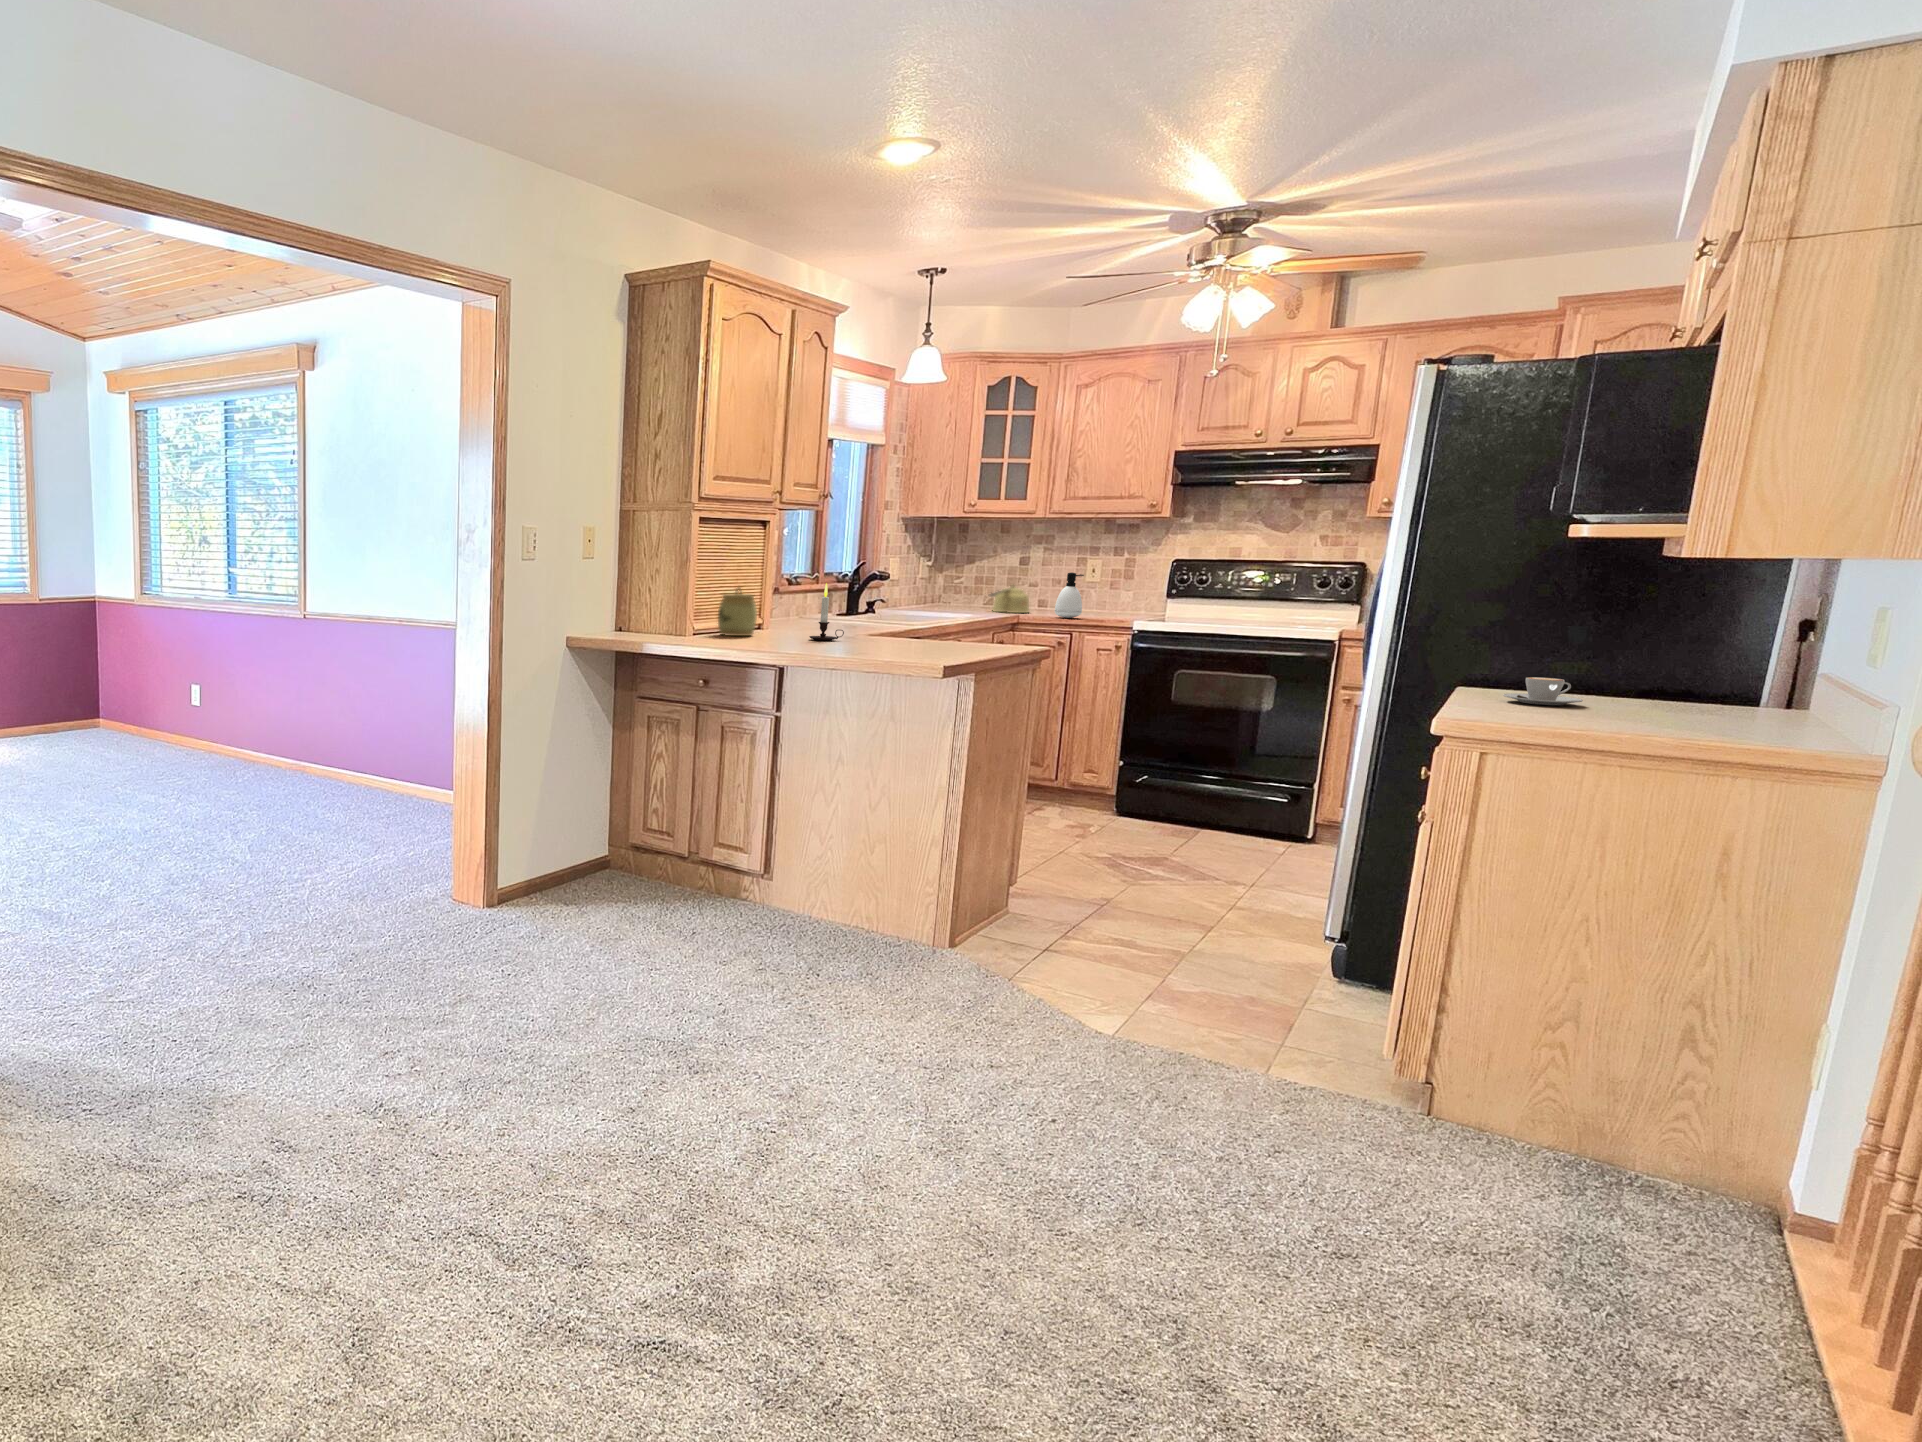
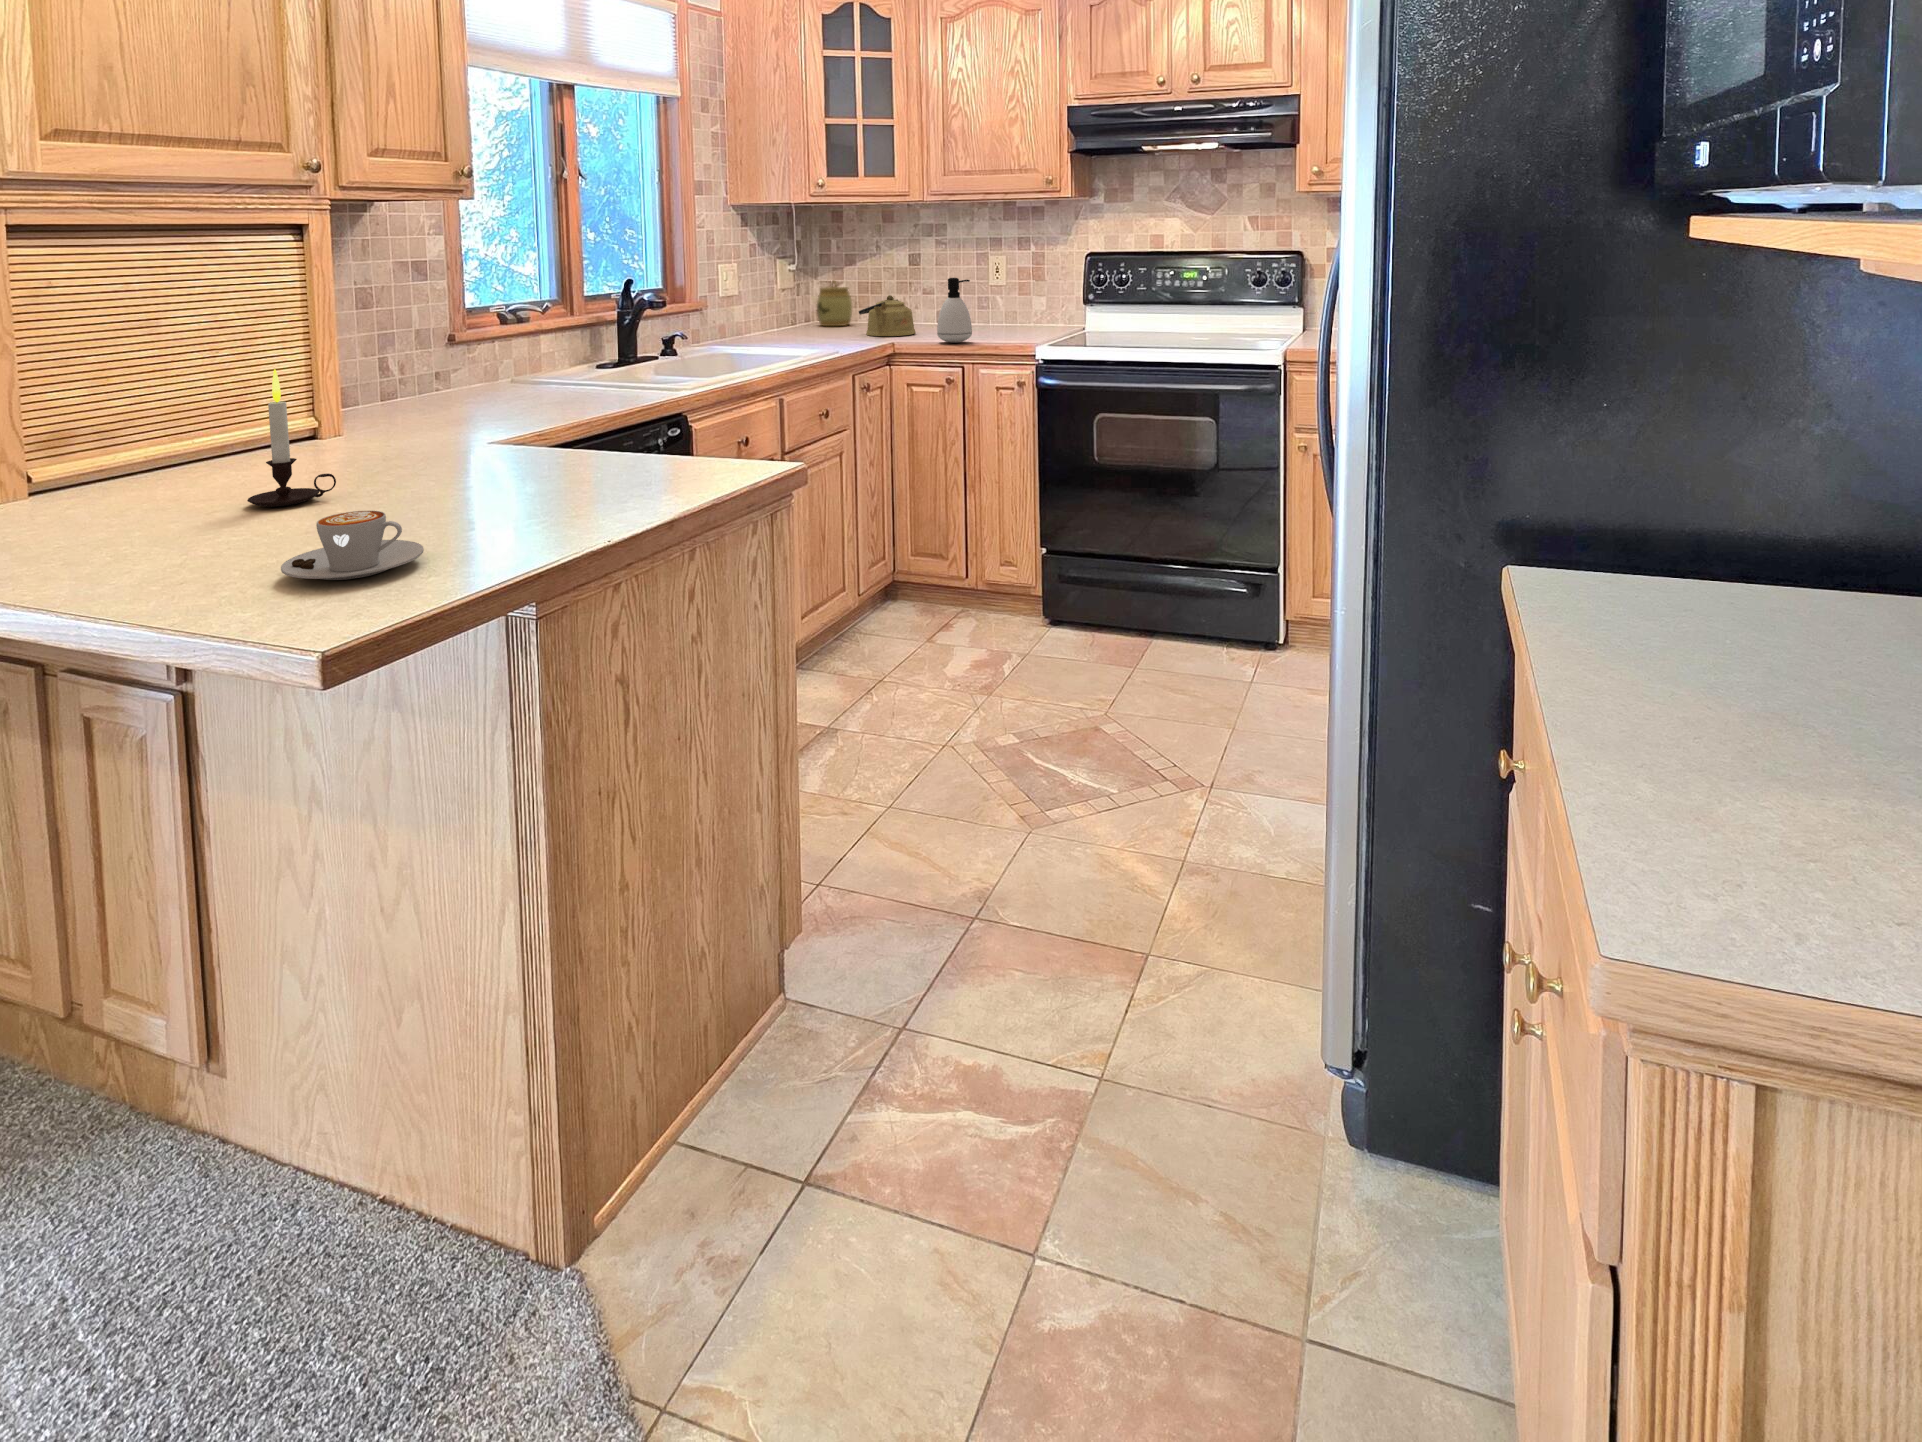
jar: present [718,587,757,636] -> present [817,281,852,326]
coffee cup: present [1503,677,1583,705] -> present [281,511,424,580]

